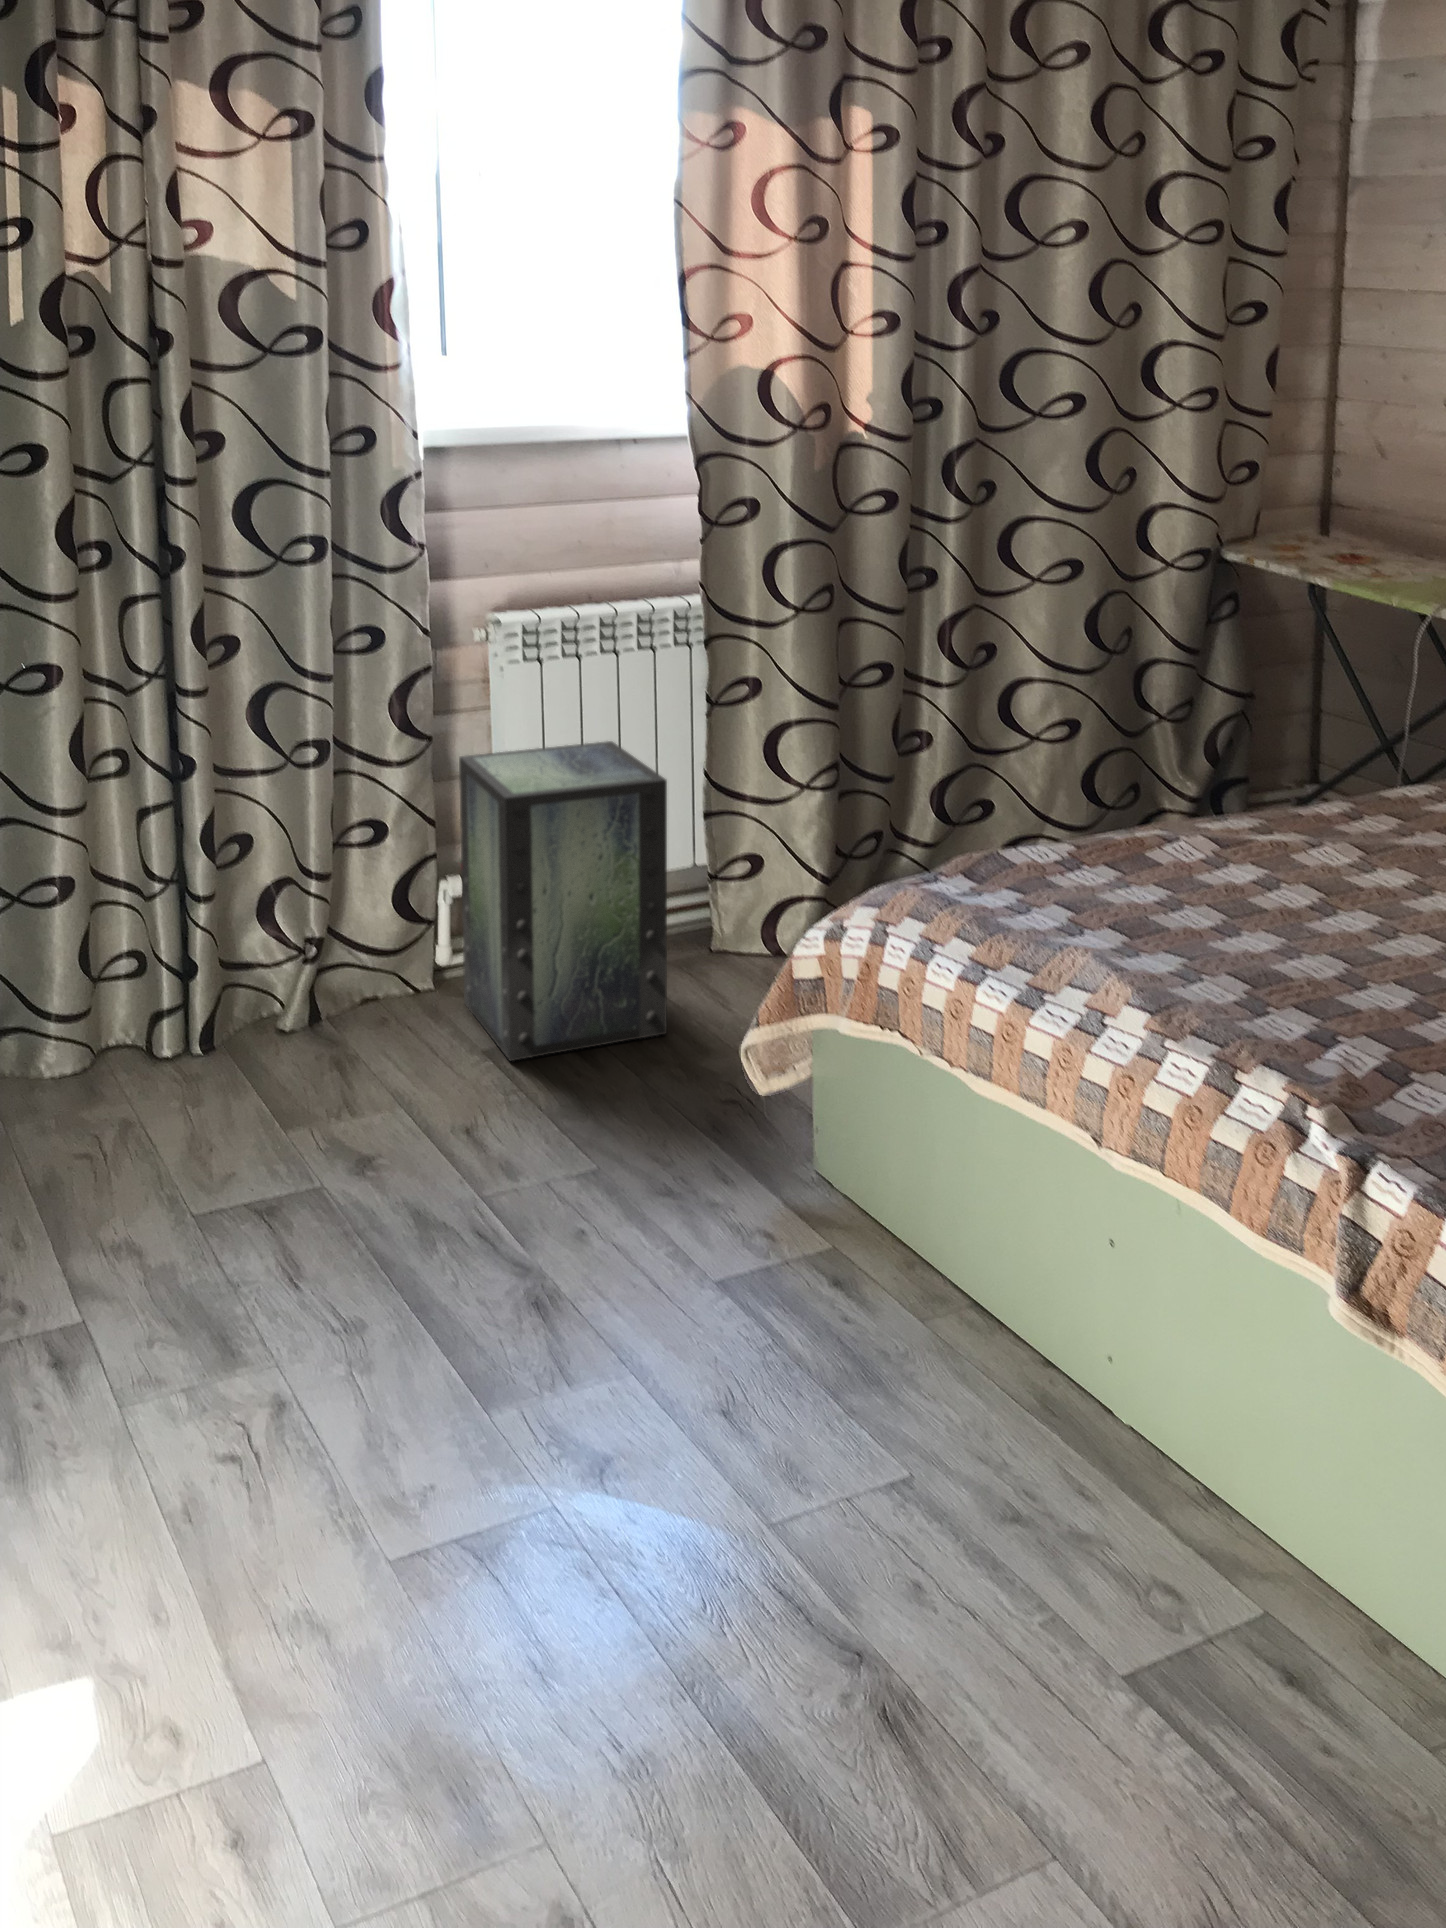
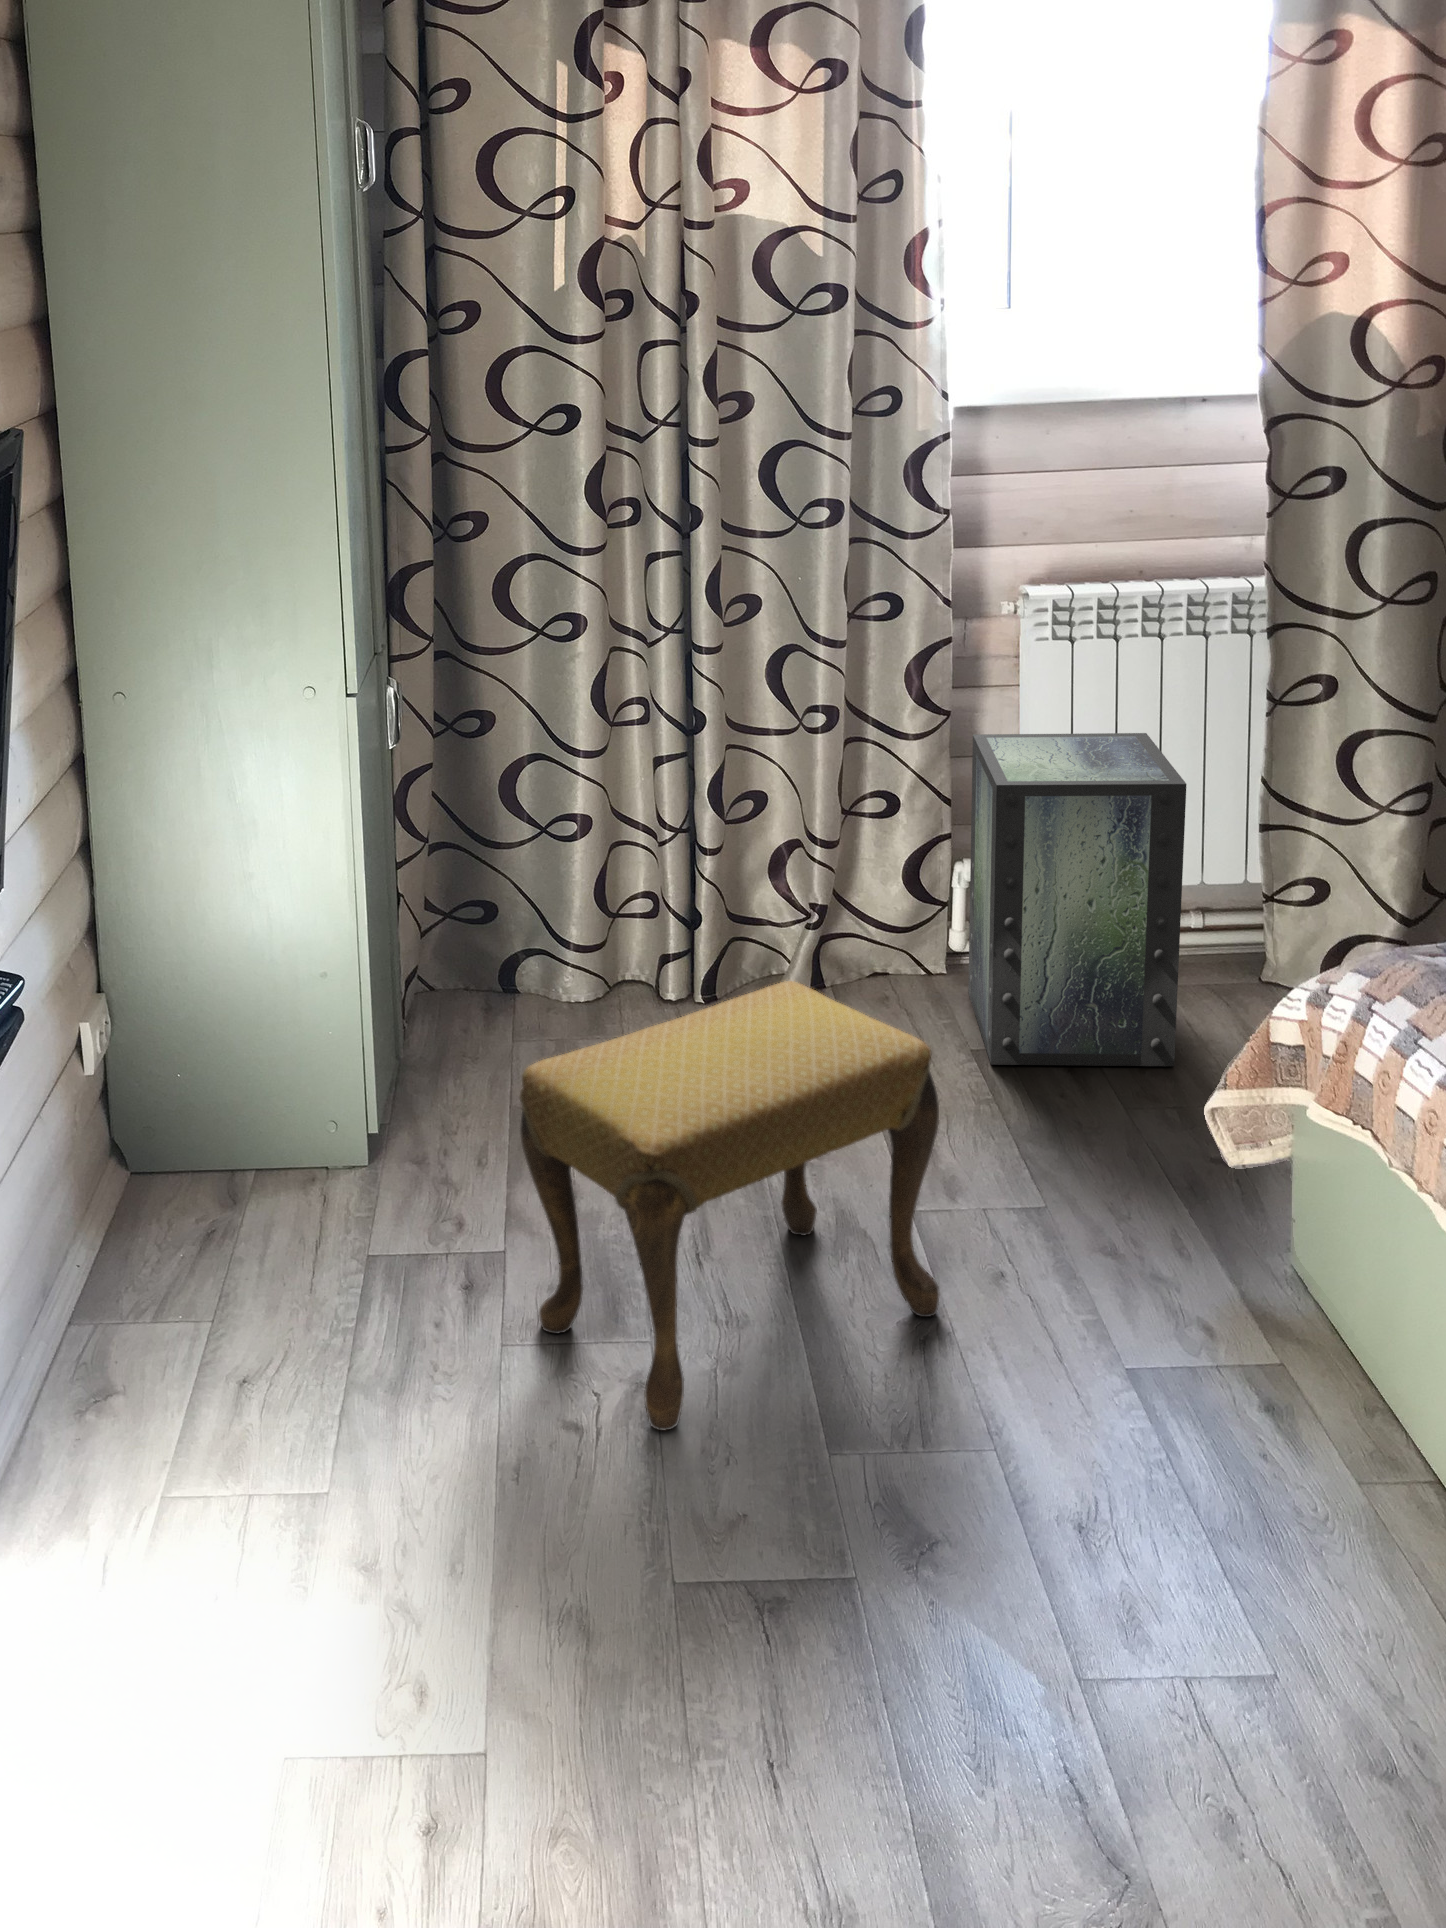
footstool: none [139,997,544,1436] -> present [520,981,939,1430]

